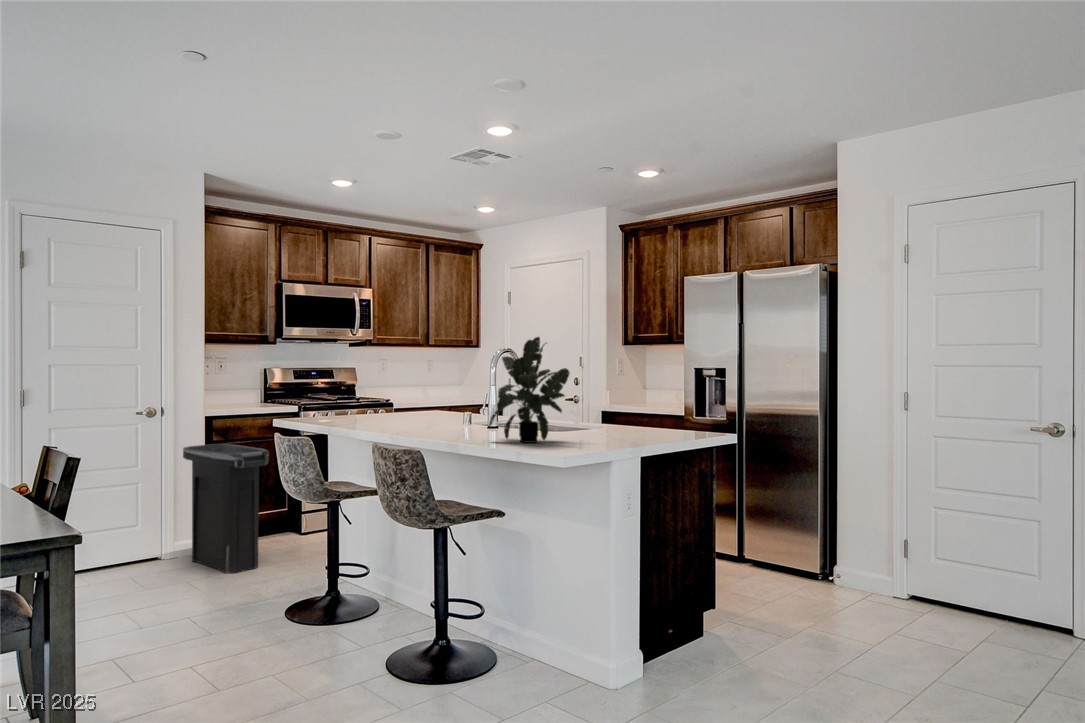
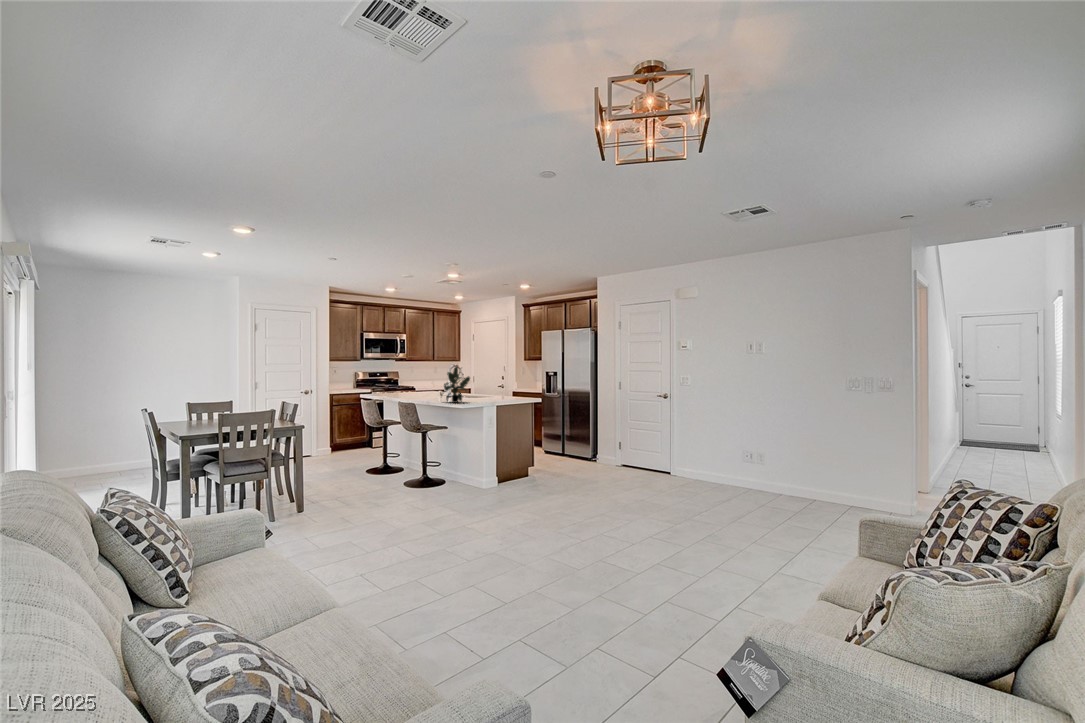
trash can: present [183,444,269,574] -> none [322,407,359,461]

